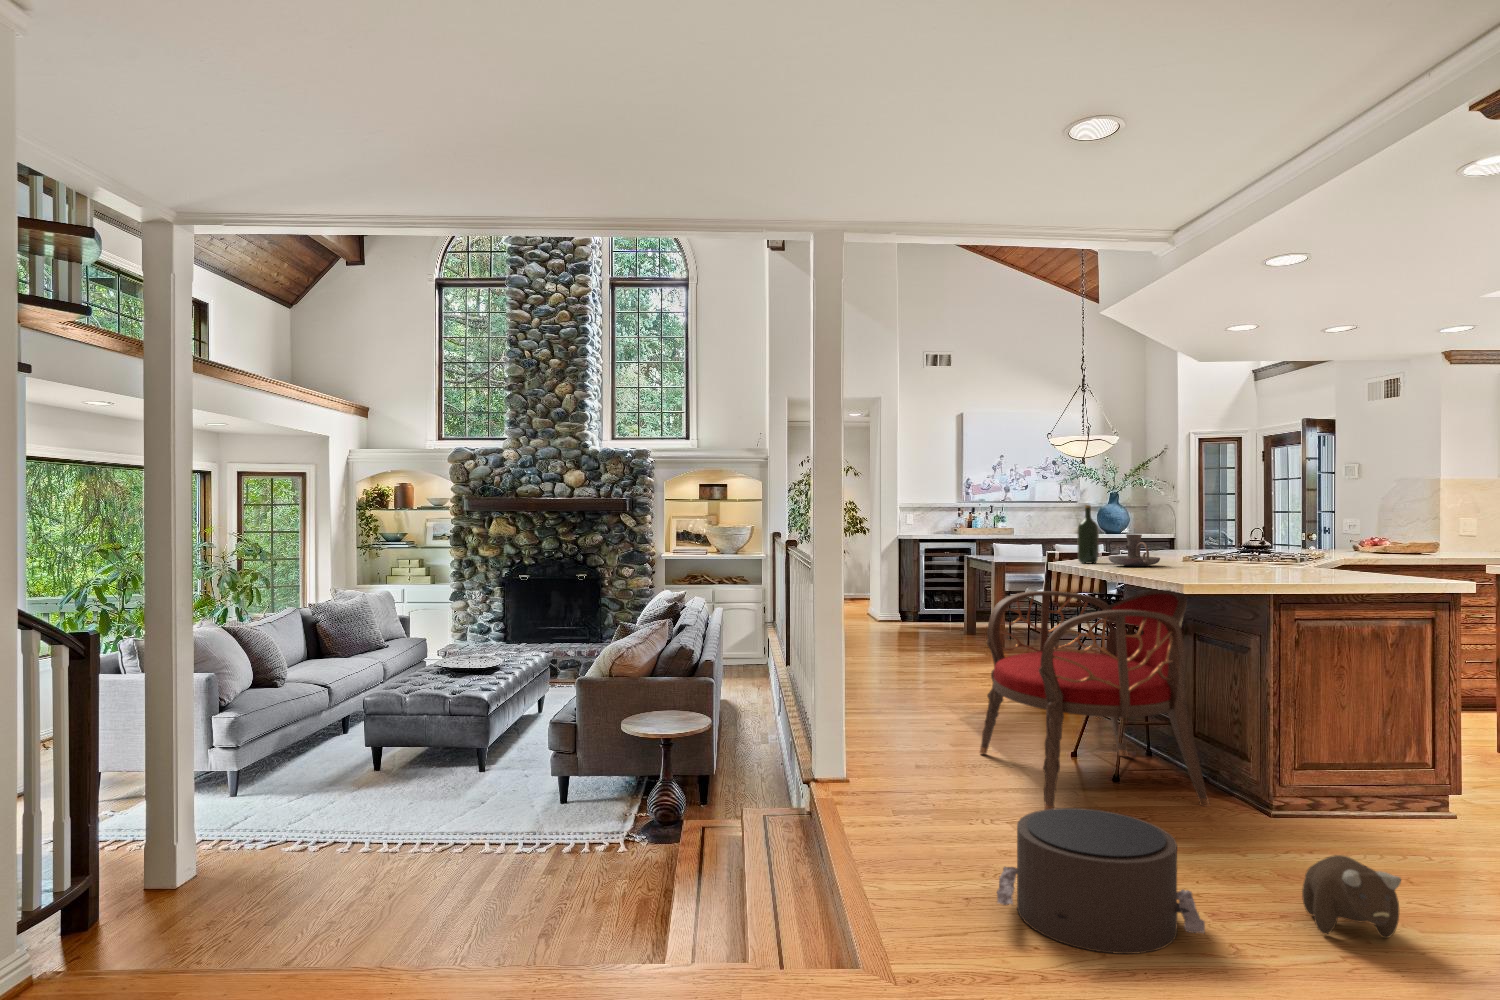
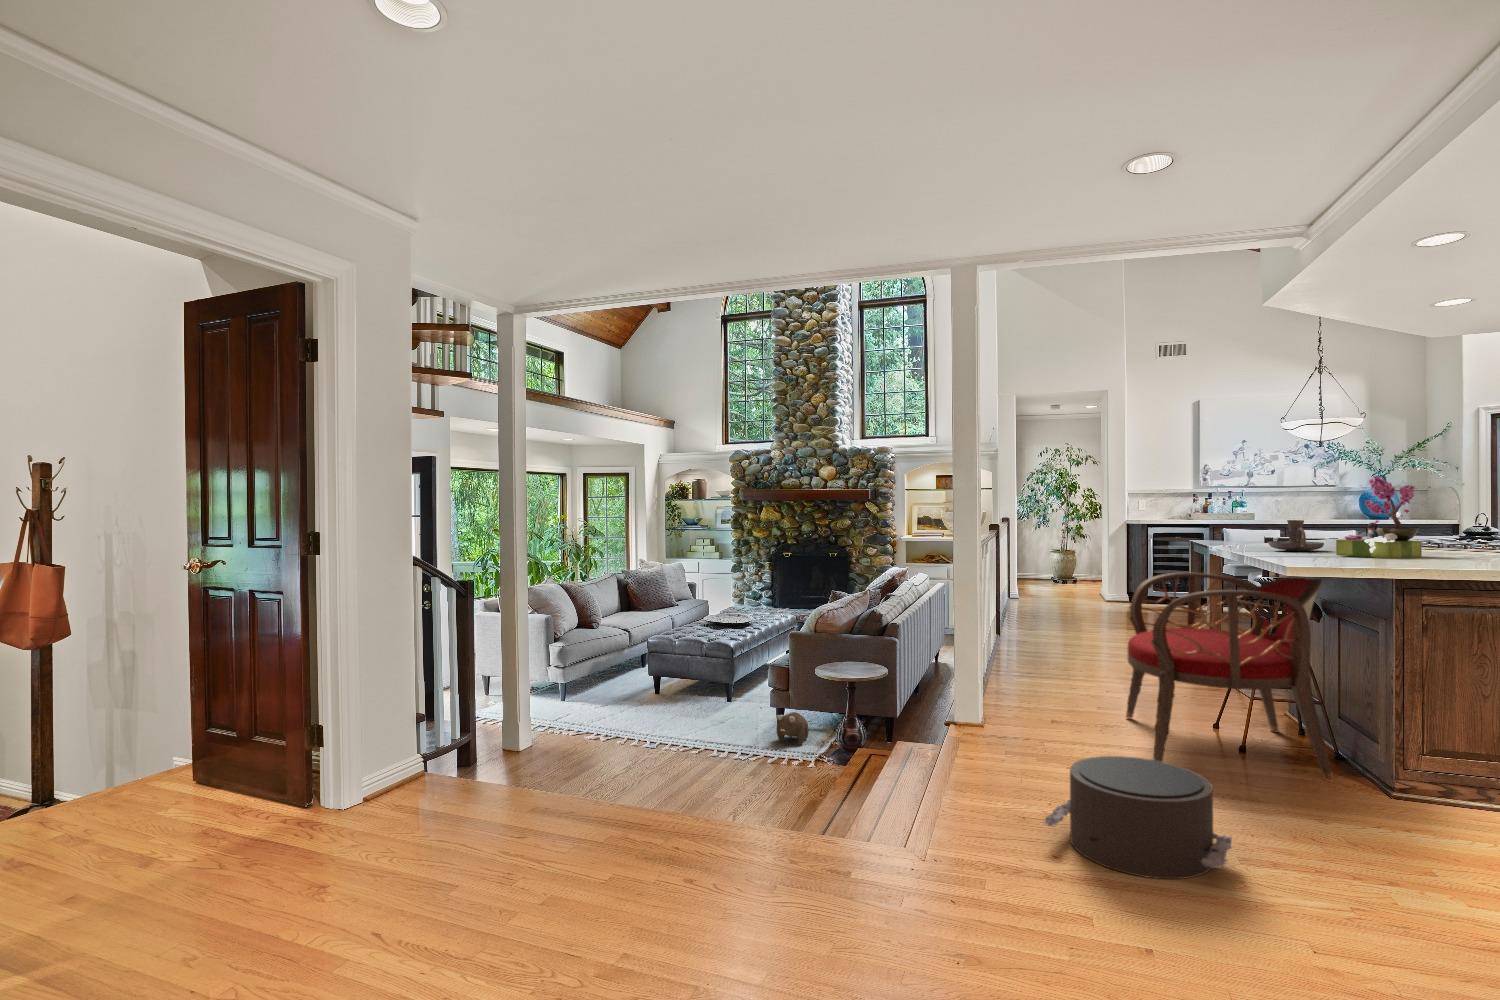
flower arrangement: none [1190,488,1262,573] -> present [1336,476,1422,559]
wine bottle: present [1078,505,1099,563] -> none [1246,492,1269,548]
plush toy: present [1302,855,1401,938] -> present [776,712,809,744]

